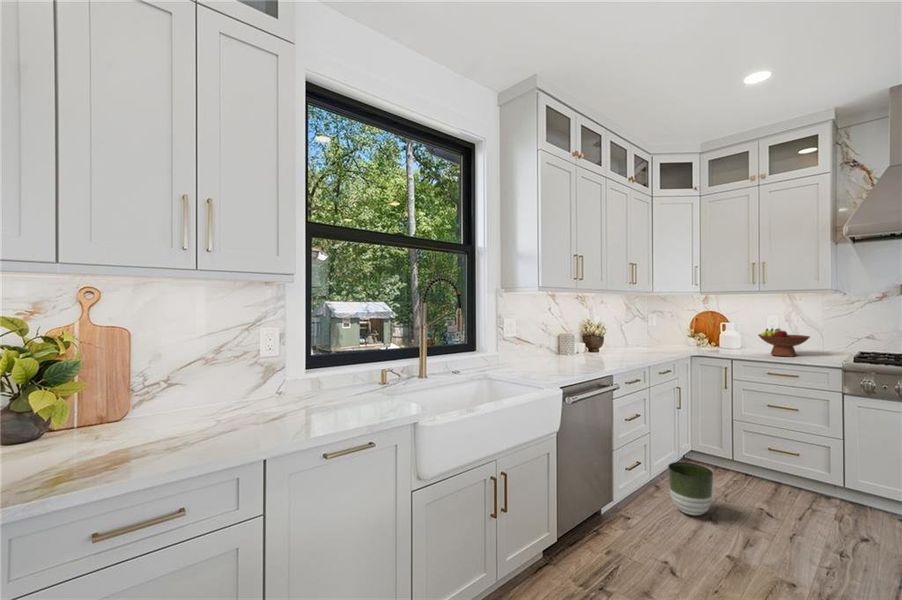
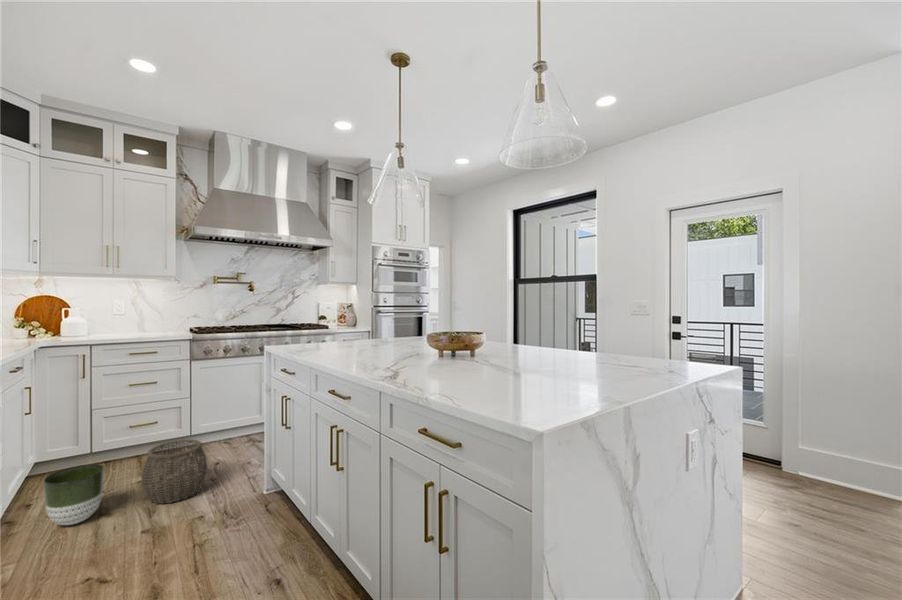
fruit bowl: present [758,328,810,356] -> none [111,312,160,338]
woven basket: none [746,477,828,555] -> present [141,439,207,504]

